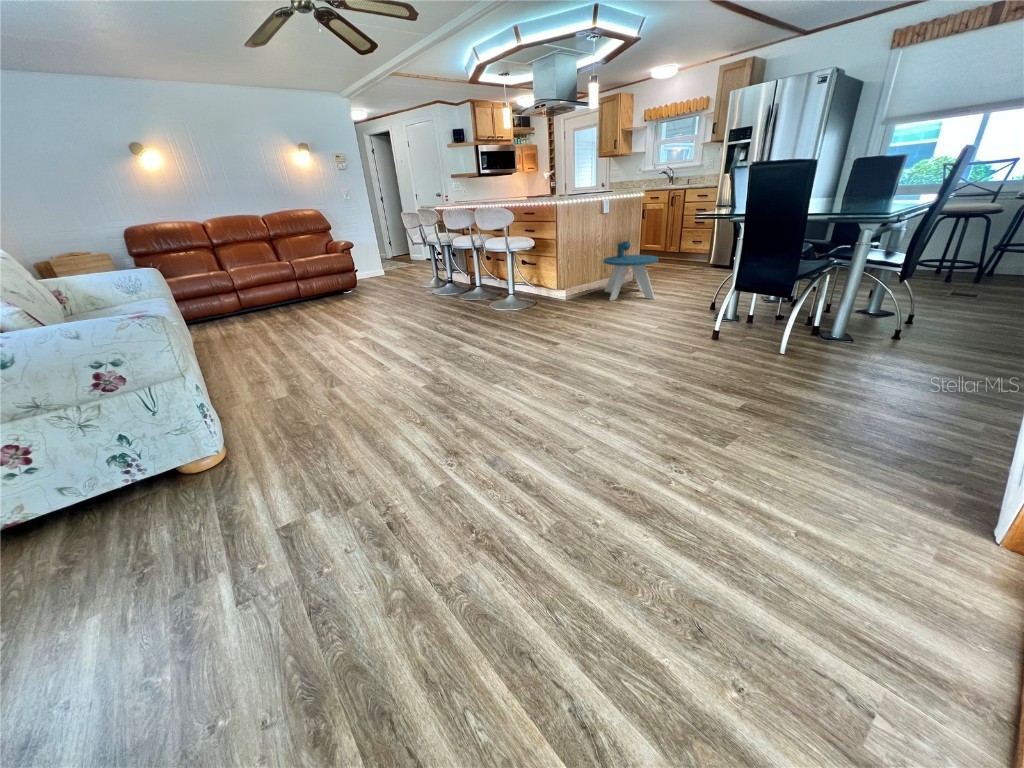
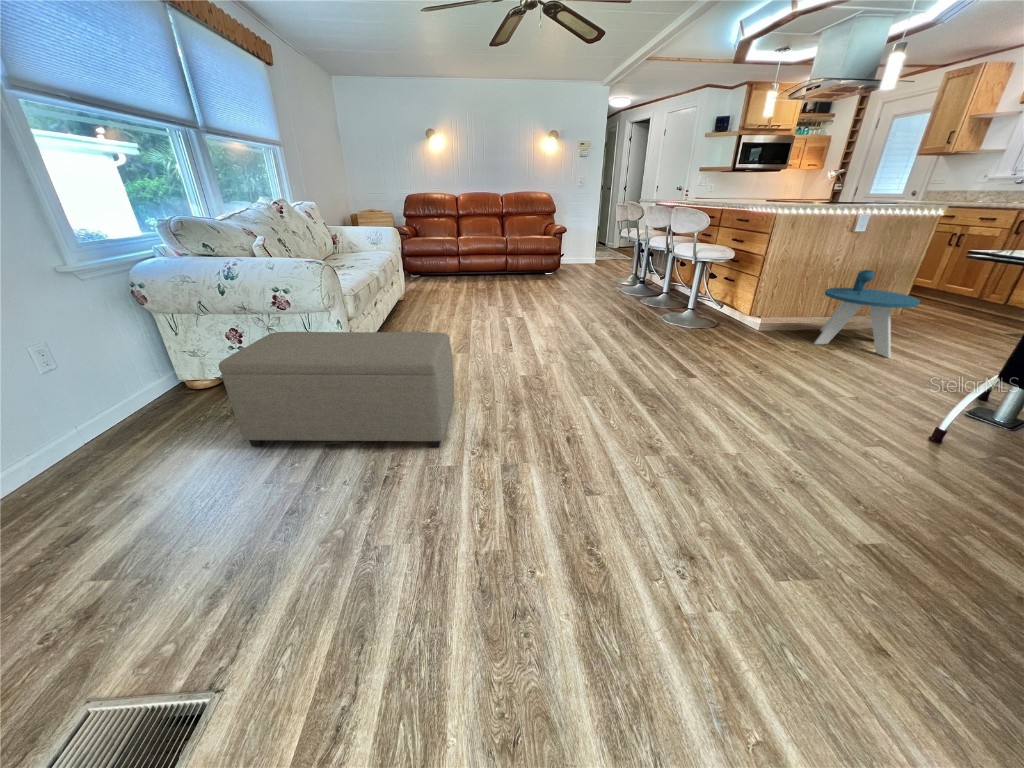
ottoman: none [85,358,419,582] -> present [219,332,454,447]

